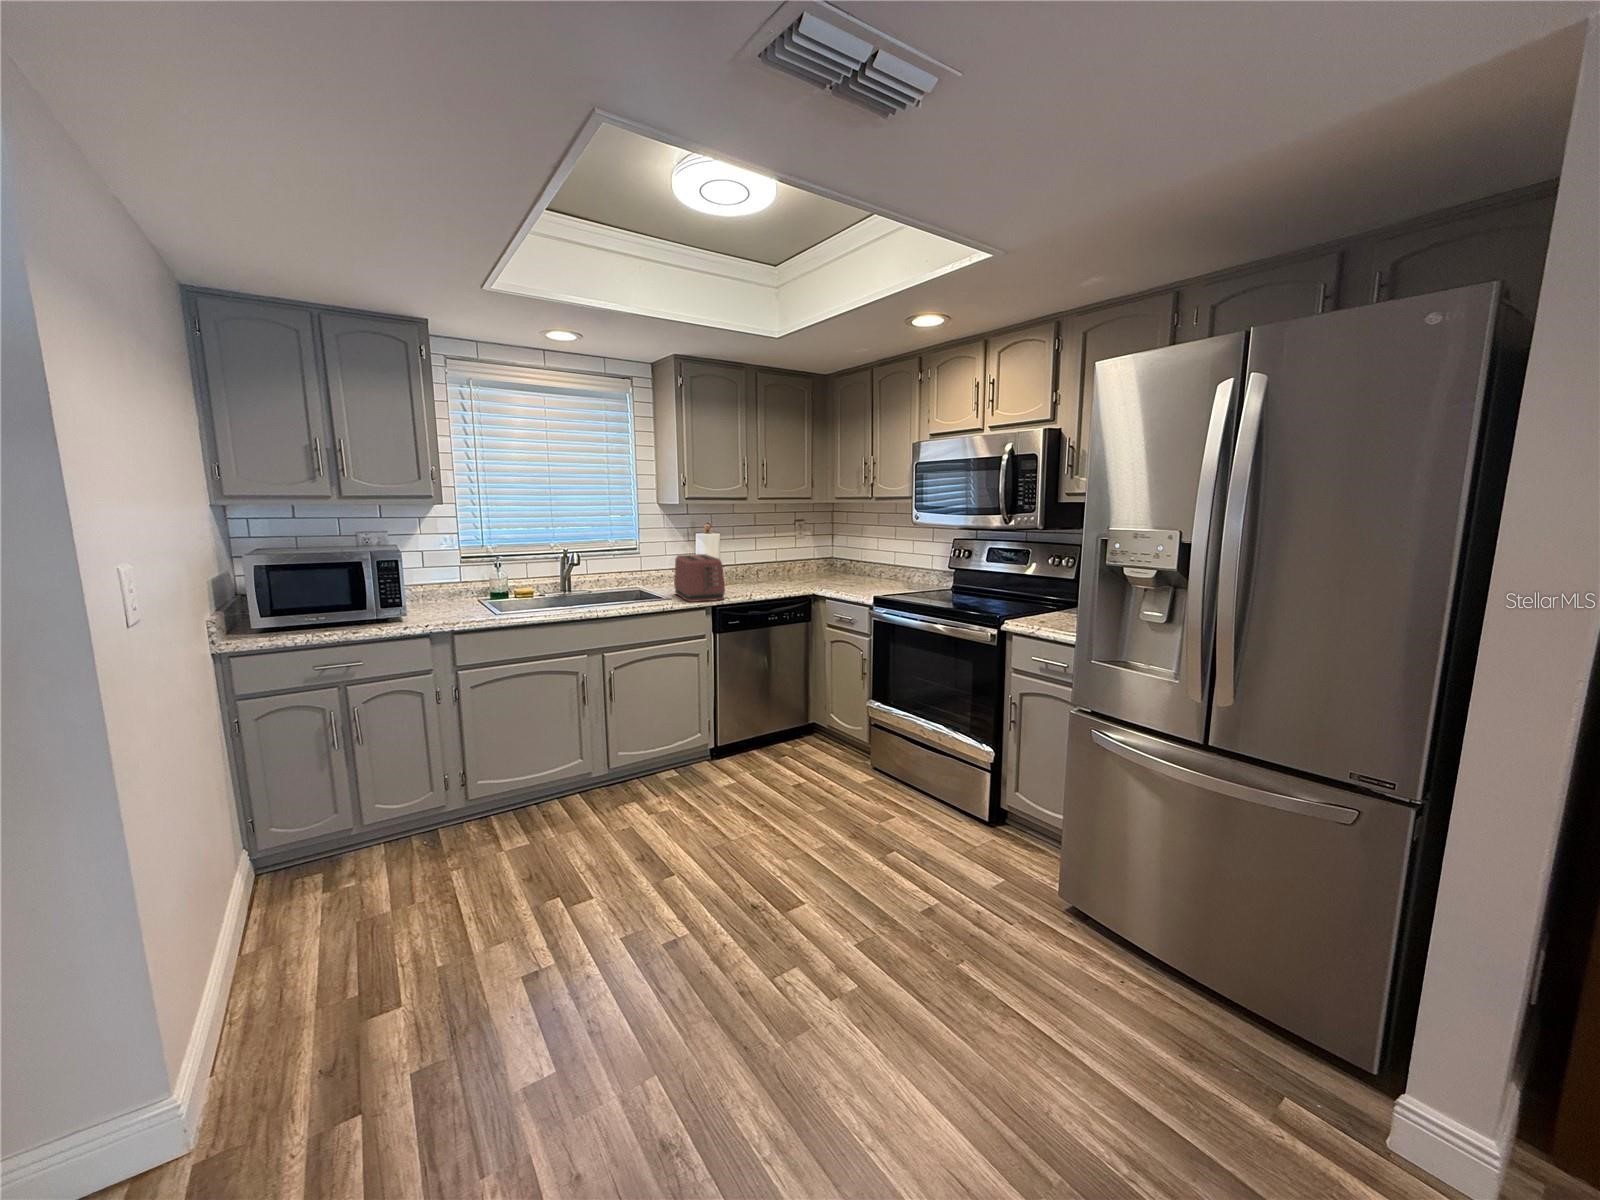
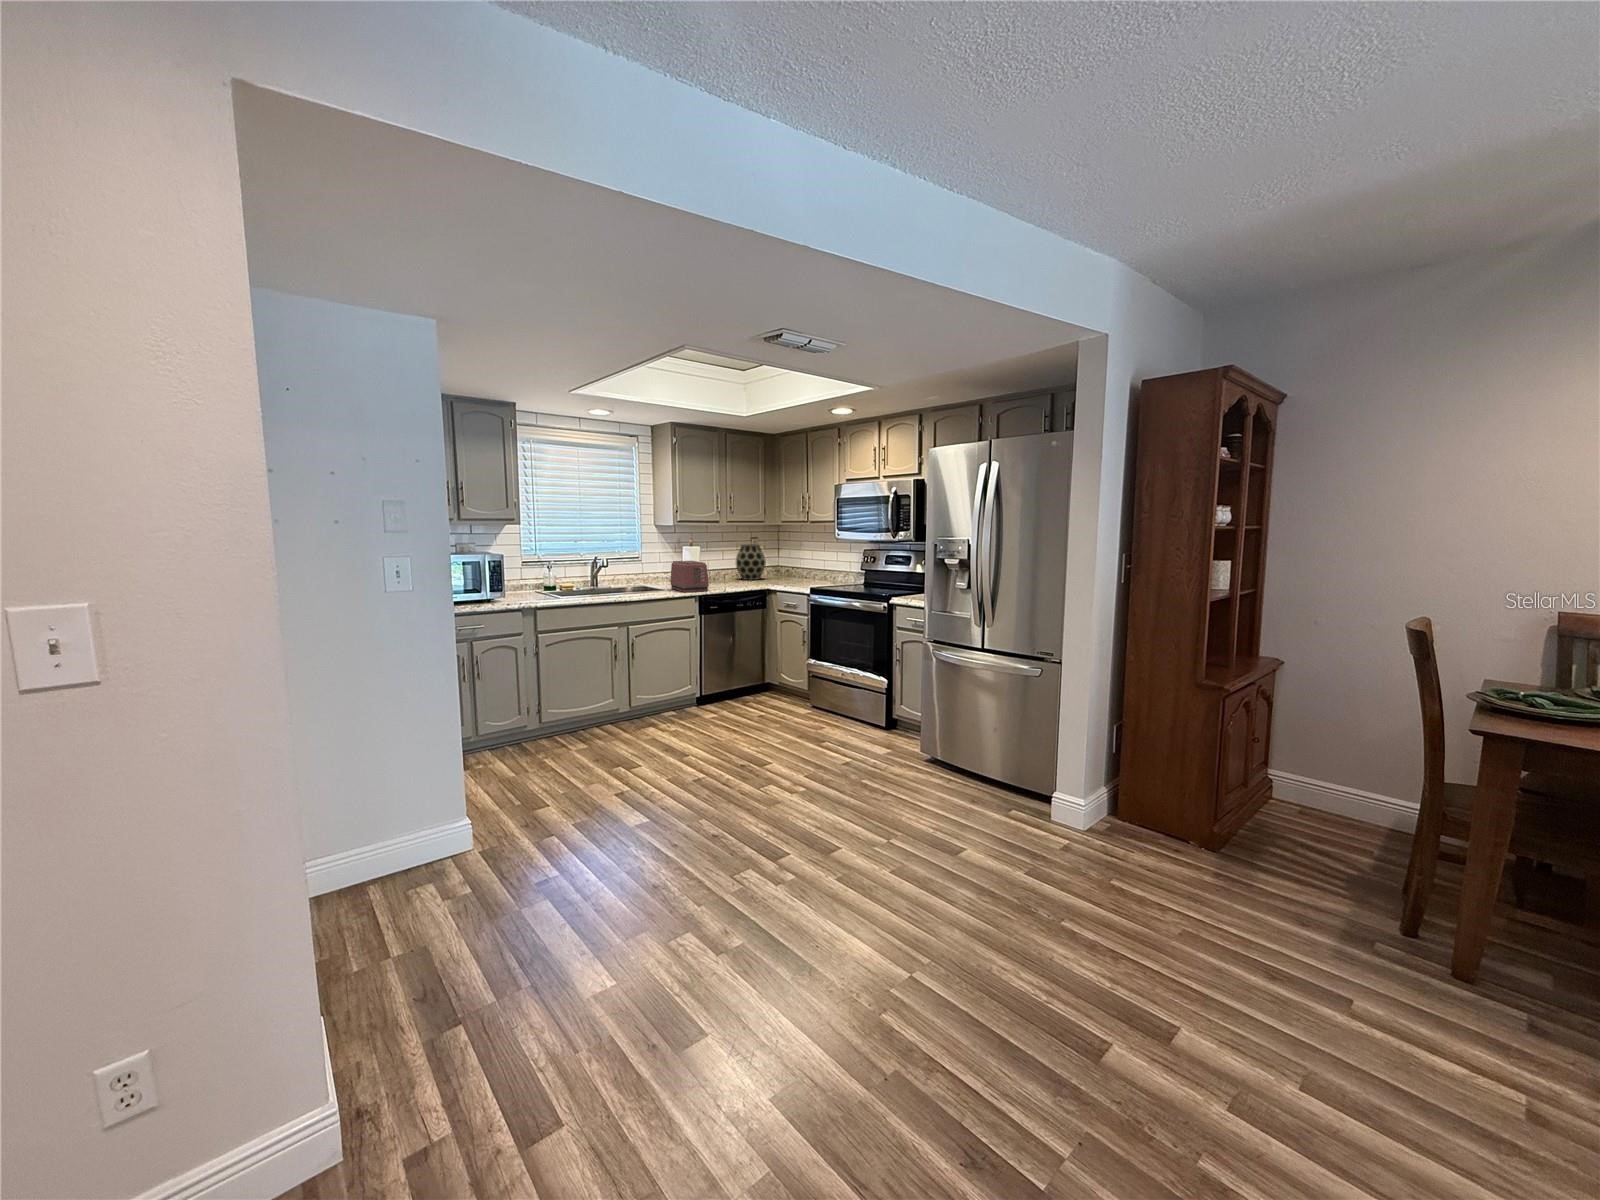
vase: none [773,529,814,577] -> present [736,545,766,580]

